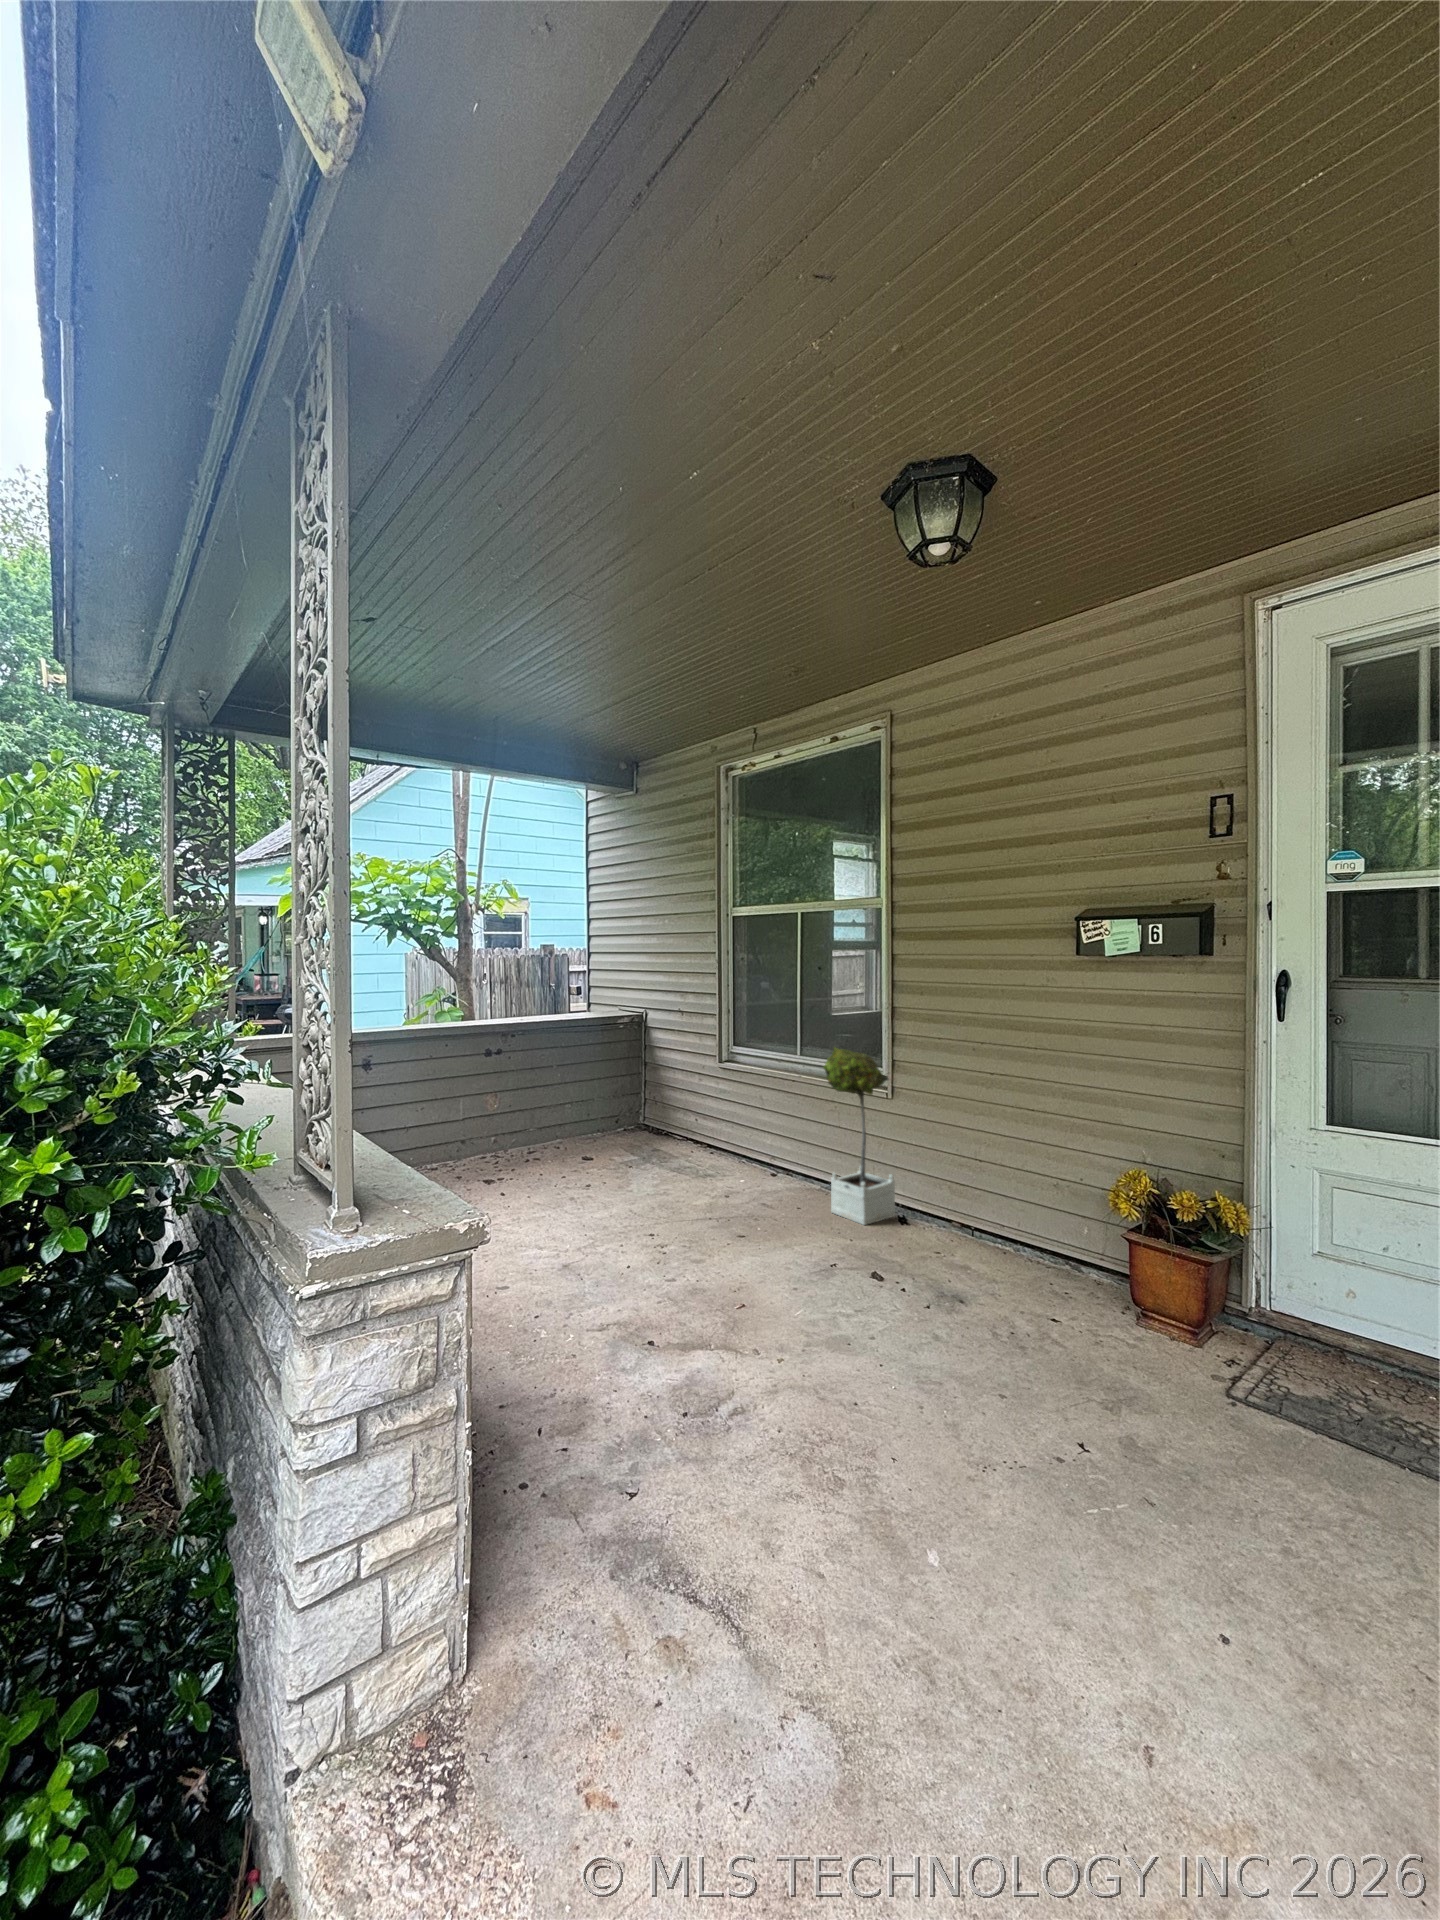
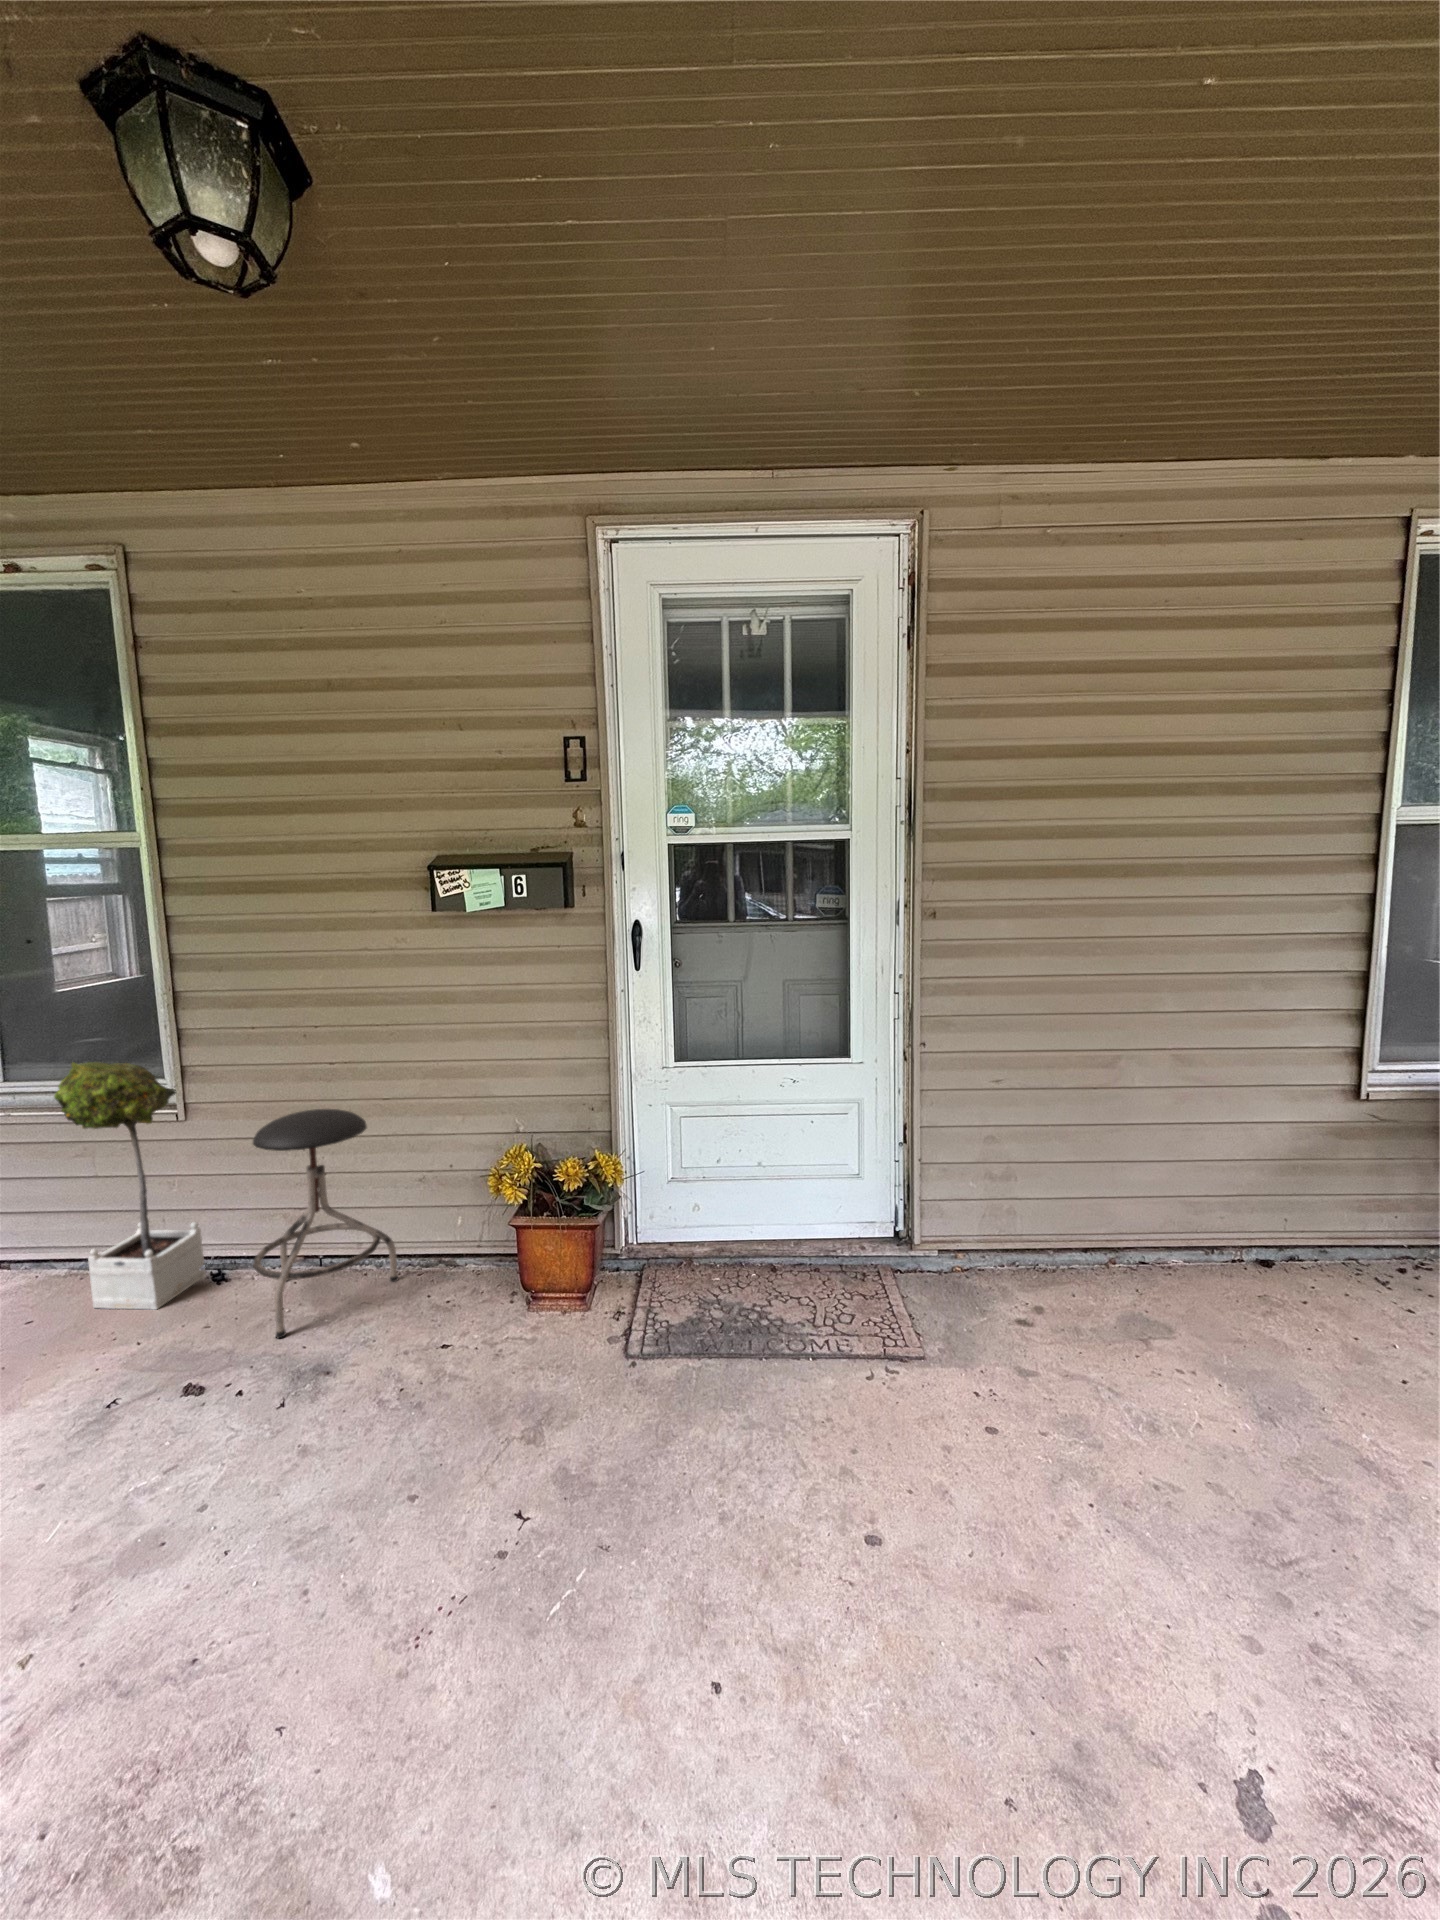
stool: none [923,1106,1028,1268] -> present [253,1109,398,1338]

